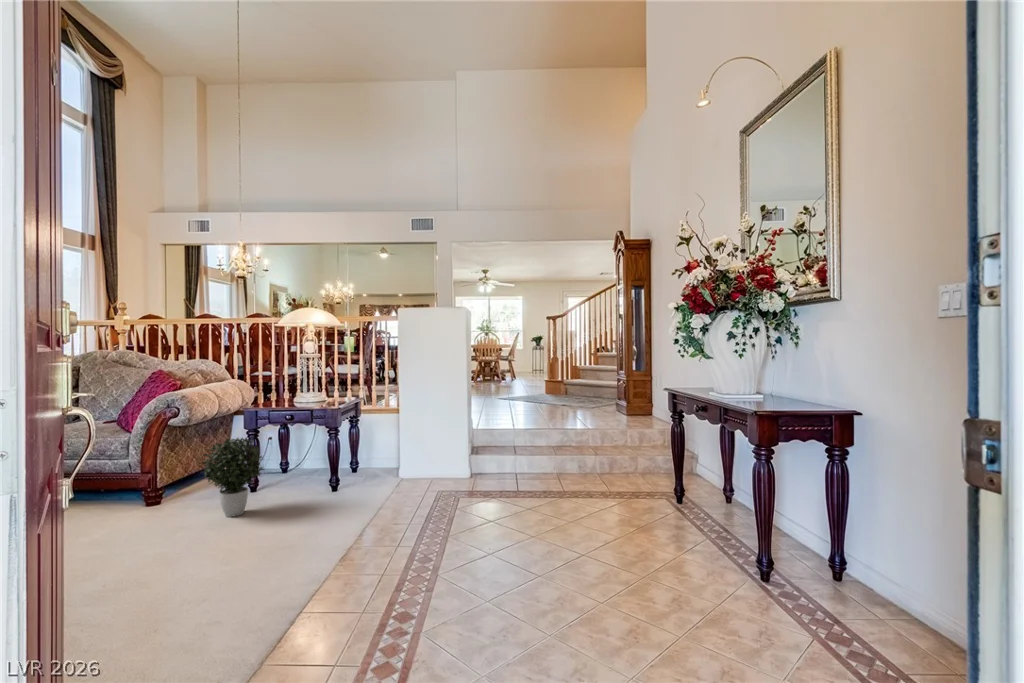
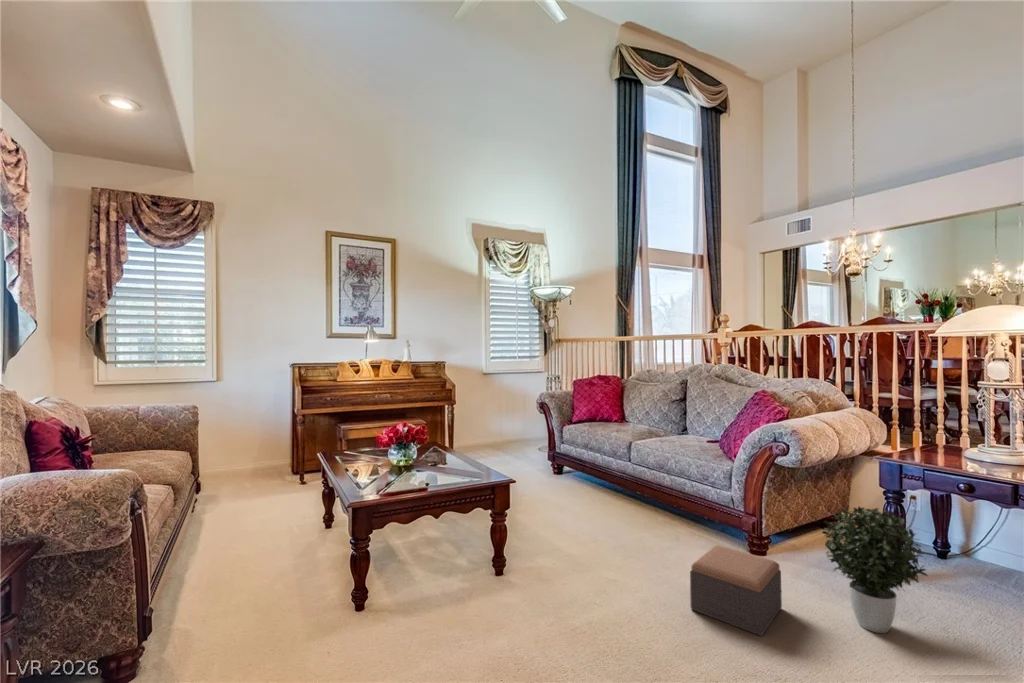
footstool: none [86,494,171,555] -> present [690,545,782,636]

